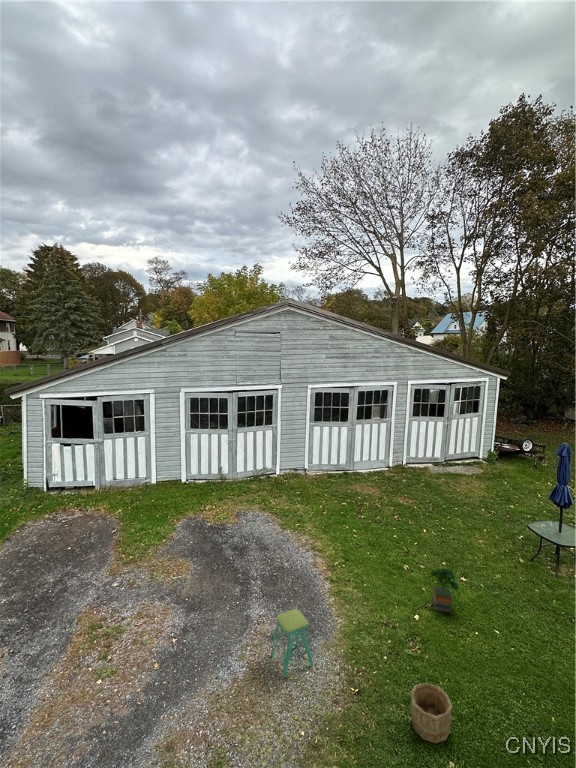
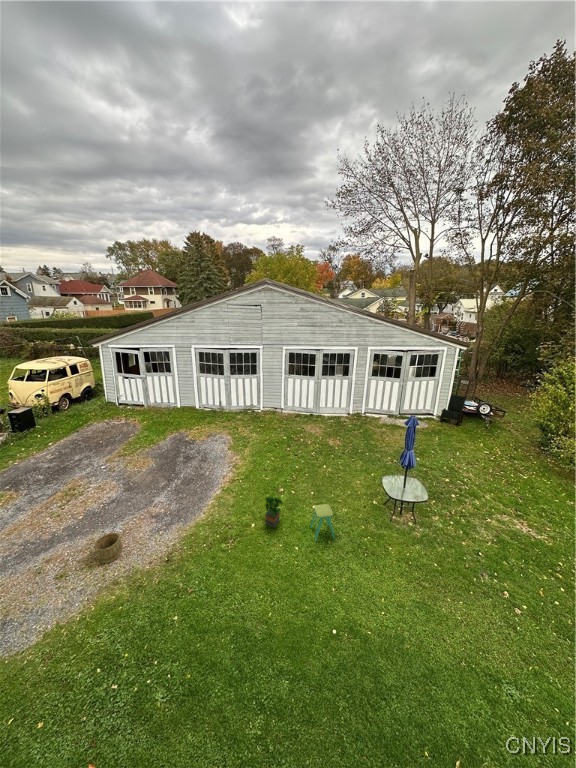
lounge chair: none [490,432,515,468] -> present [440,394,466,426]
stool: present [271,609,313,678] -> present [311,504,335,542]
wooden bucket: present [410,683,453,744] -> present [94,533,122,563]

